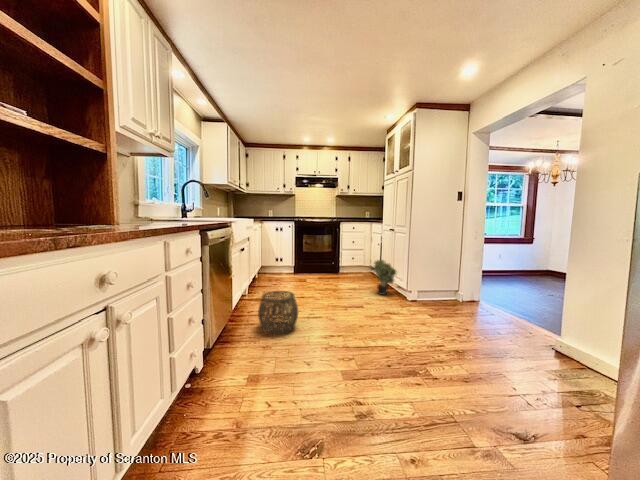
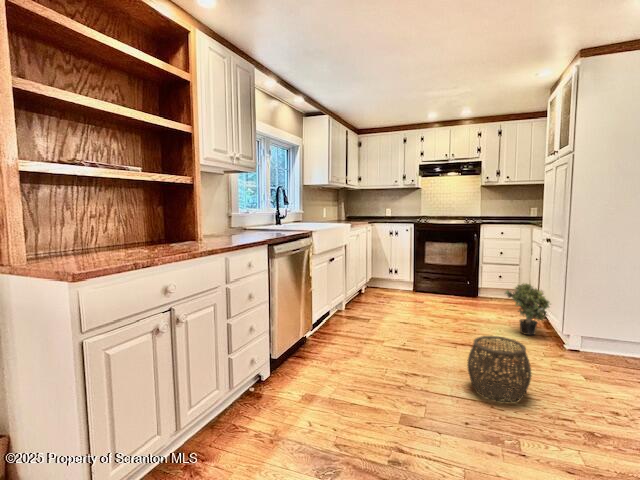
woven basket: present [258,291,298,334] -> present [467,336,531,402]

